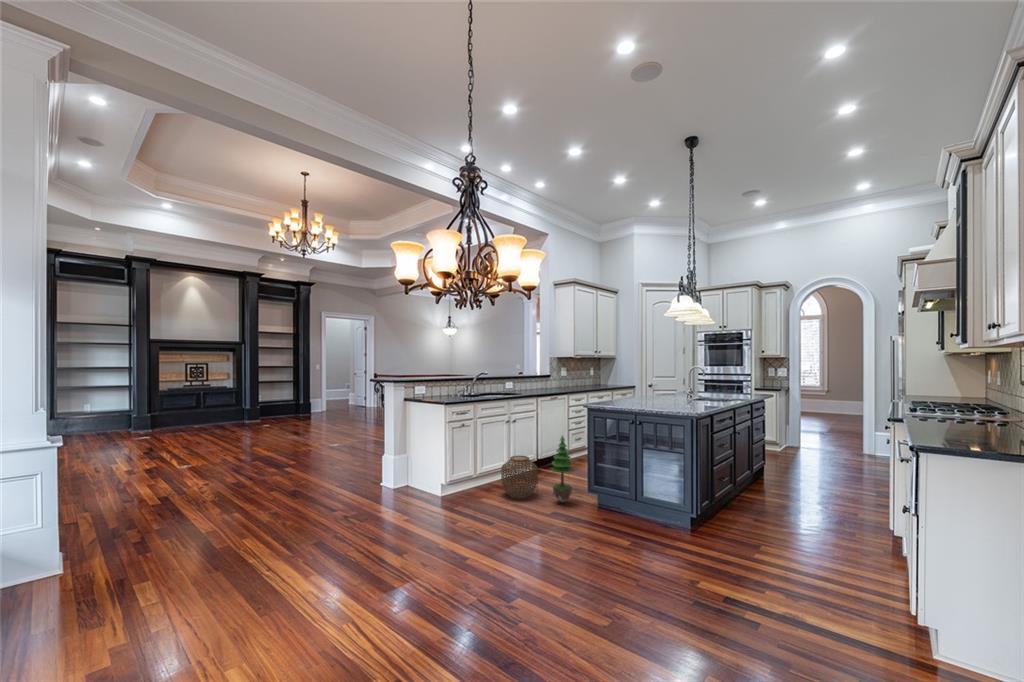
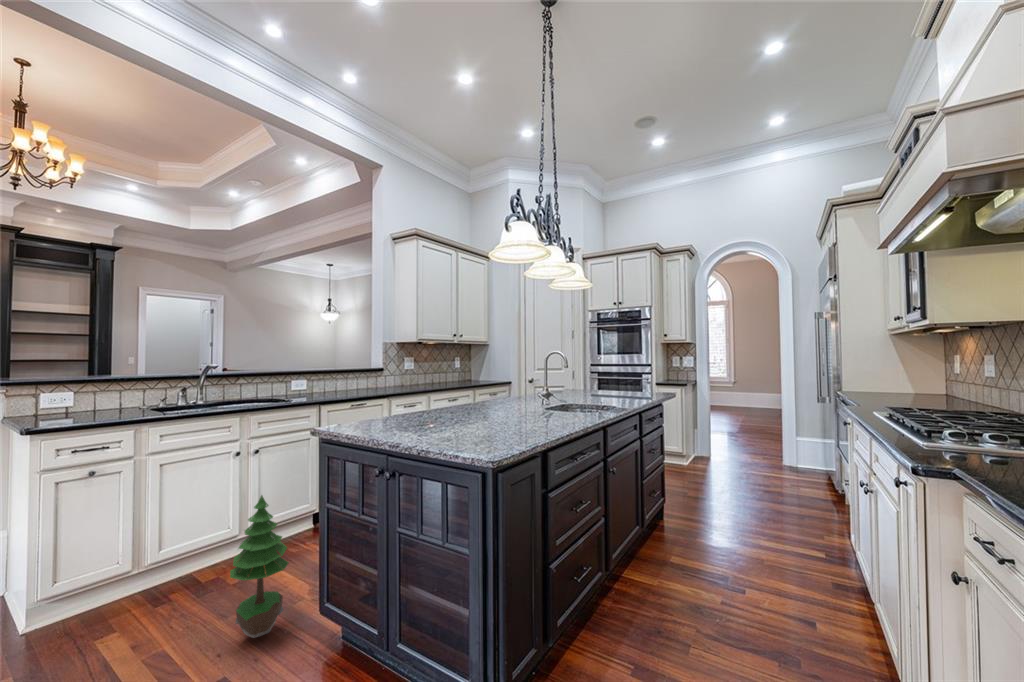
woven basket: present [501,456,538,498] -> none [144,529,238,627]

